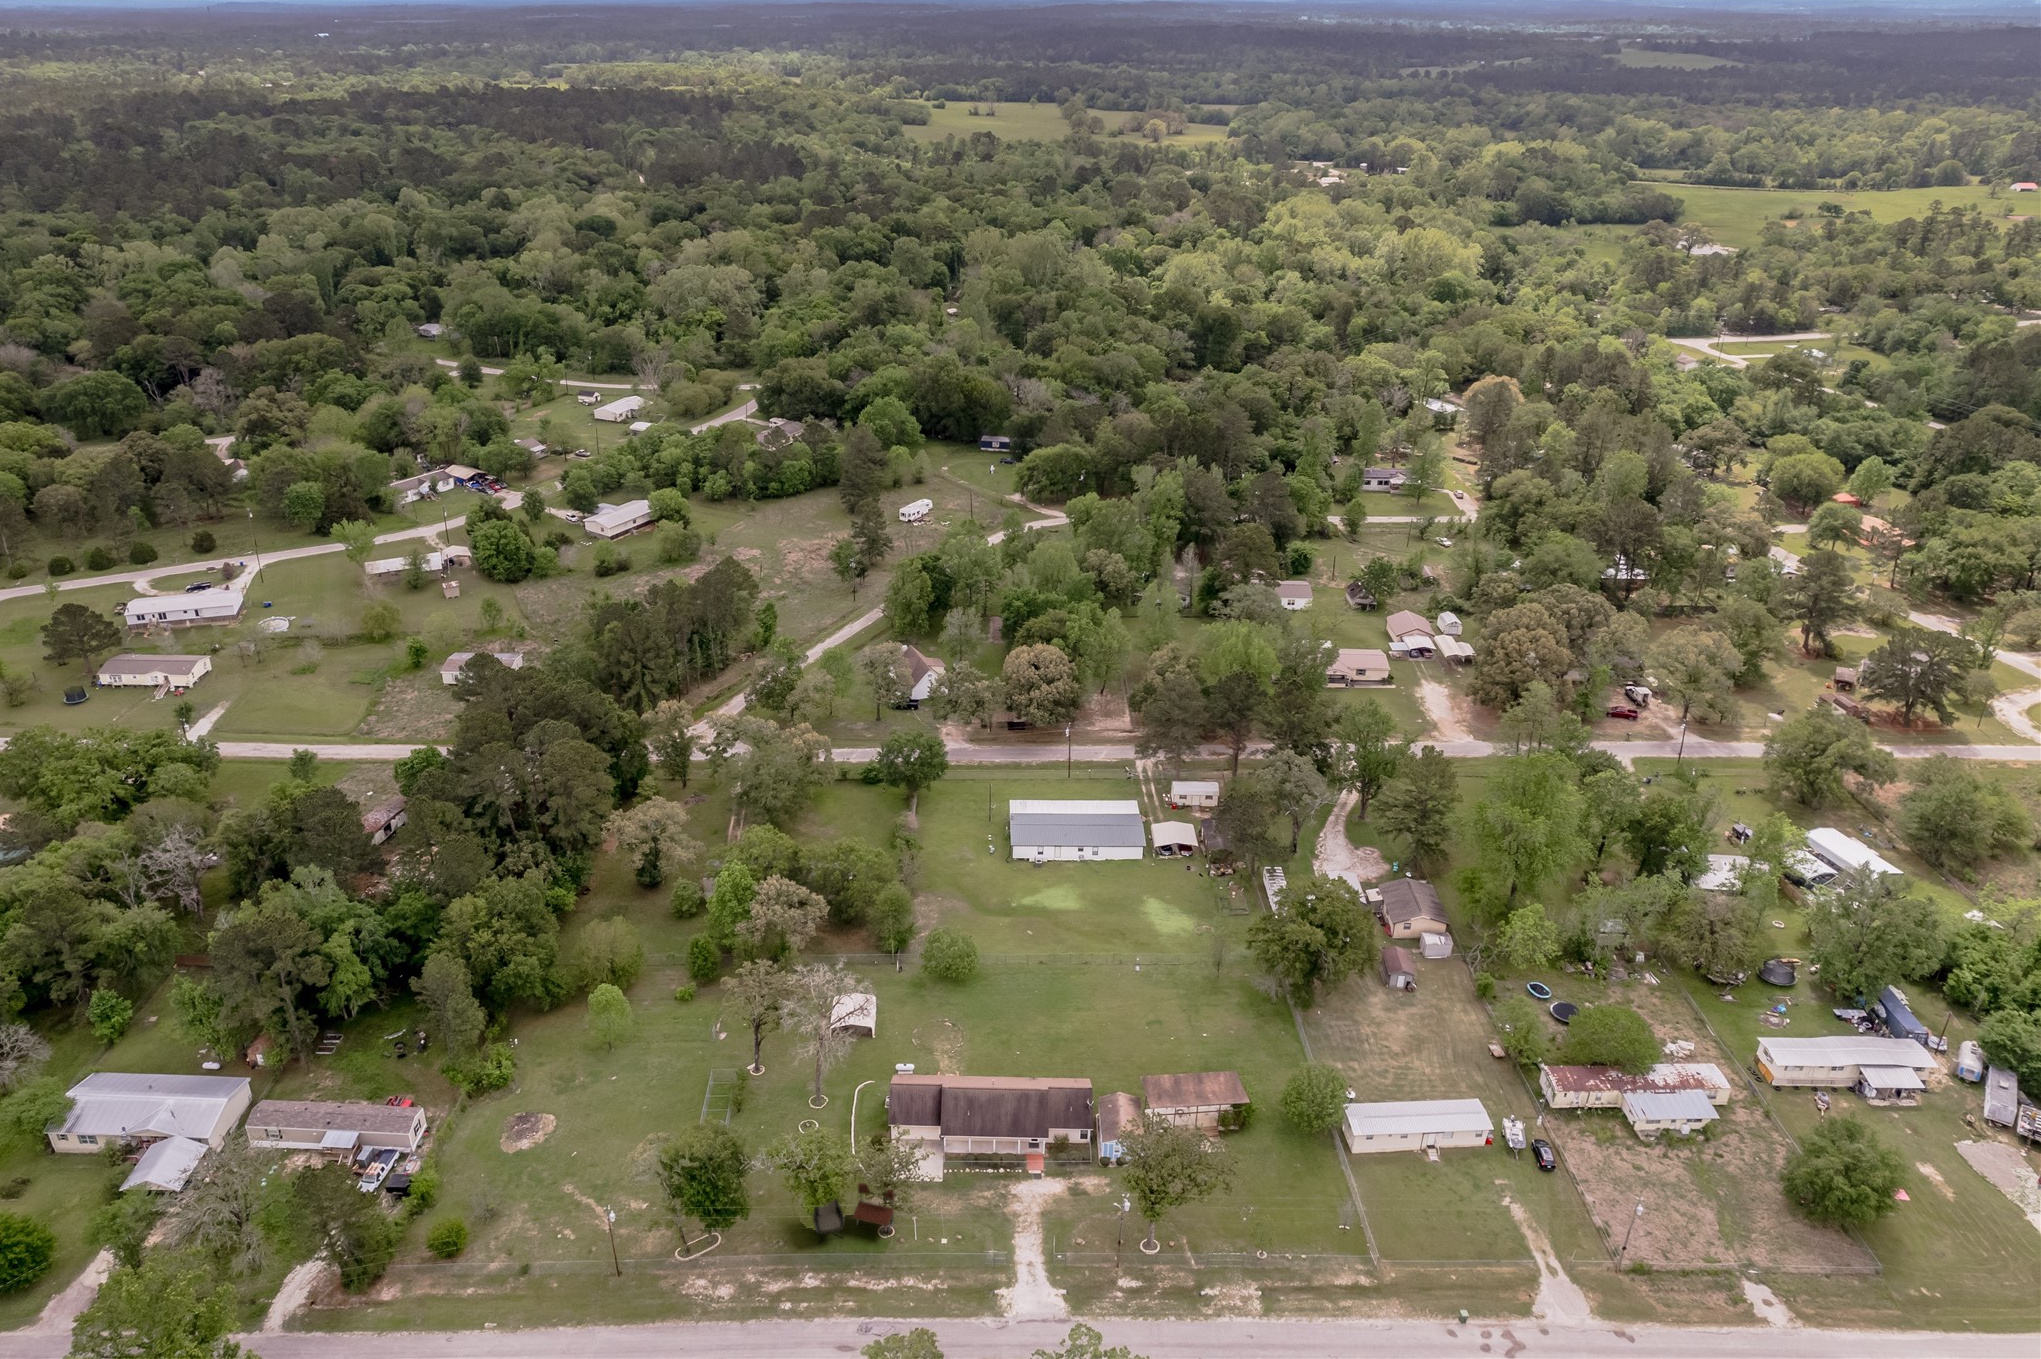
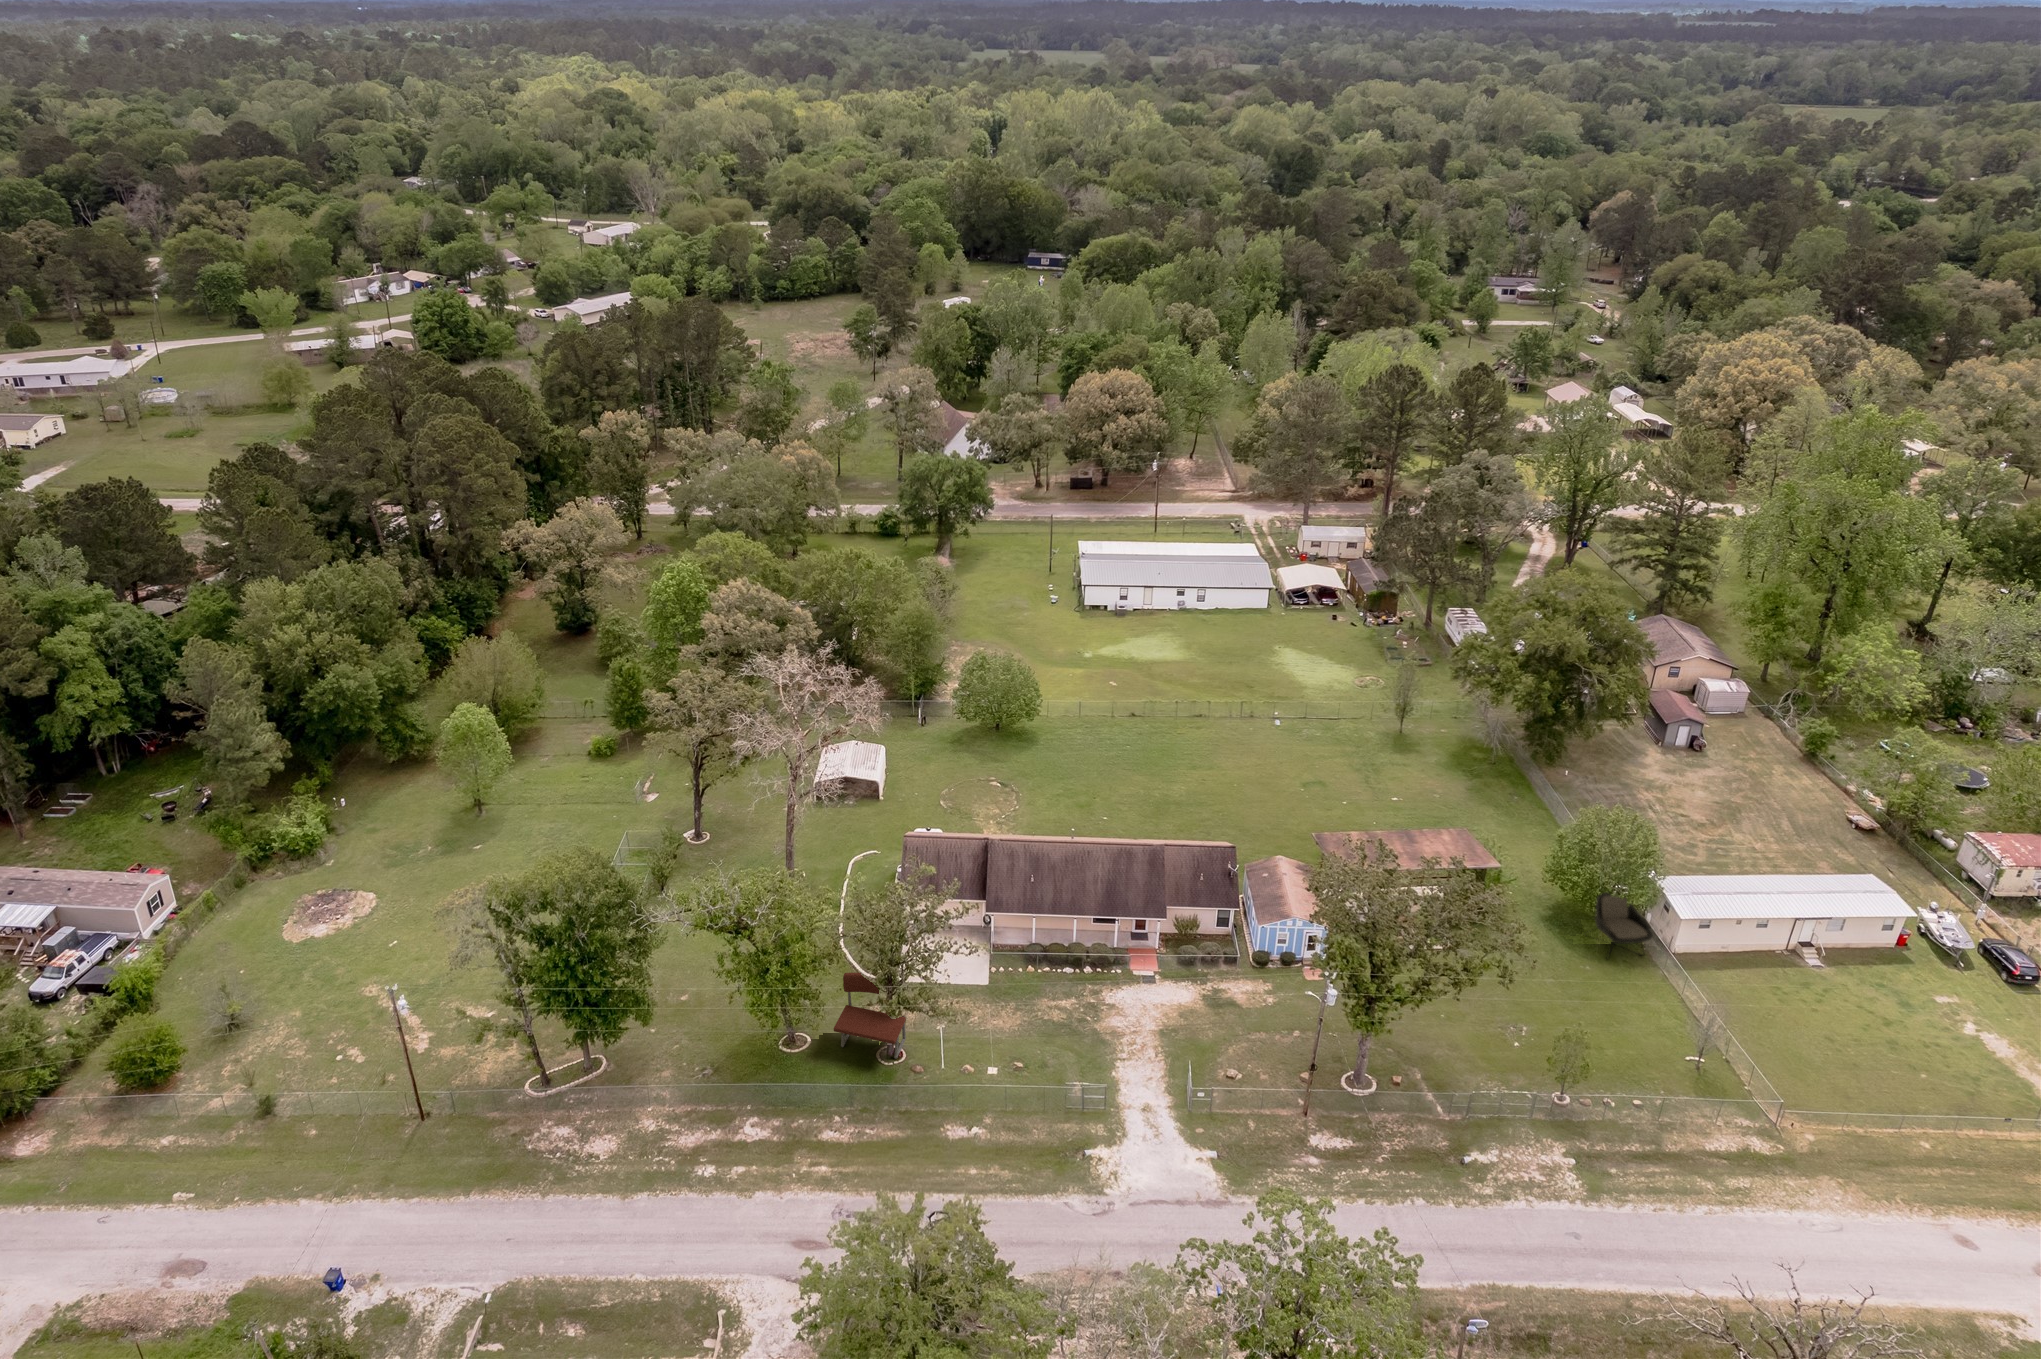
lounge chair: present [813,1199,845,1237] -> present [1595,891,1653,955]

